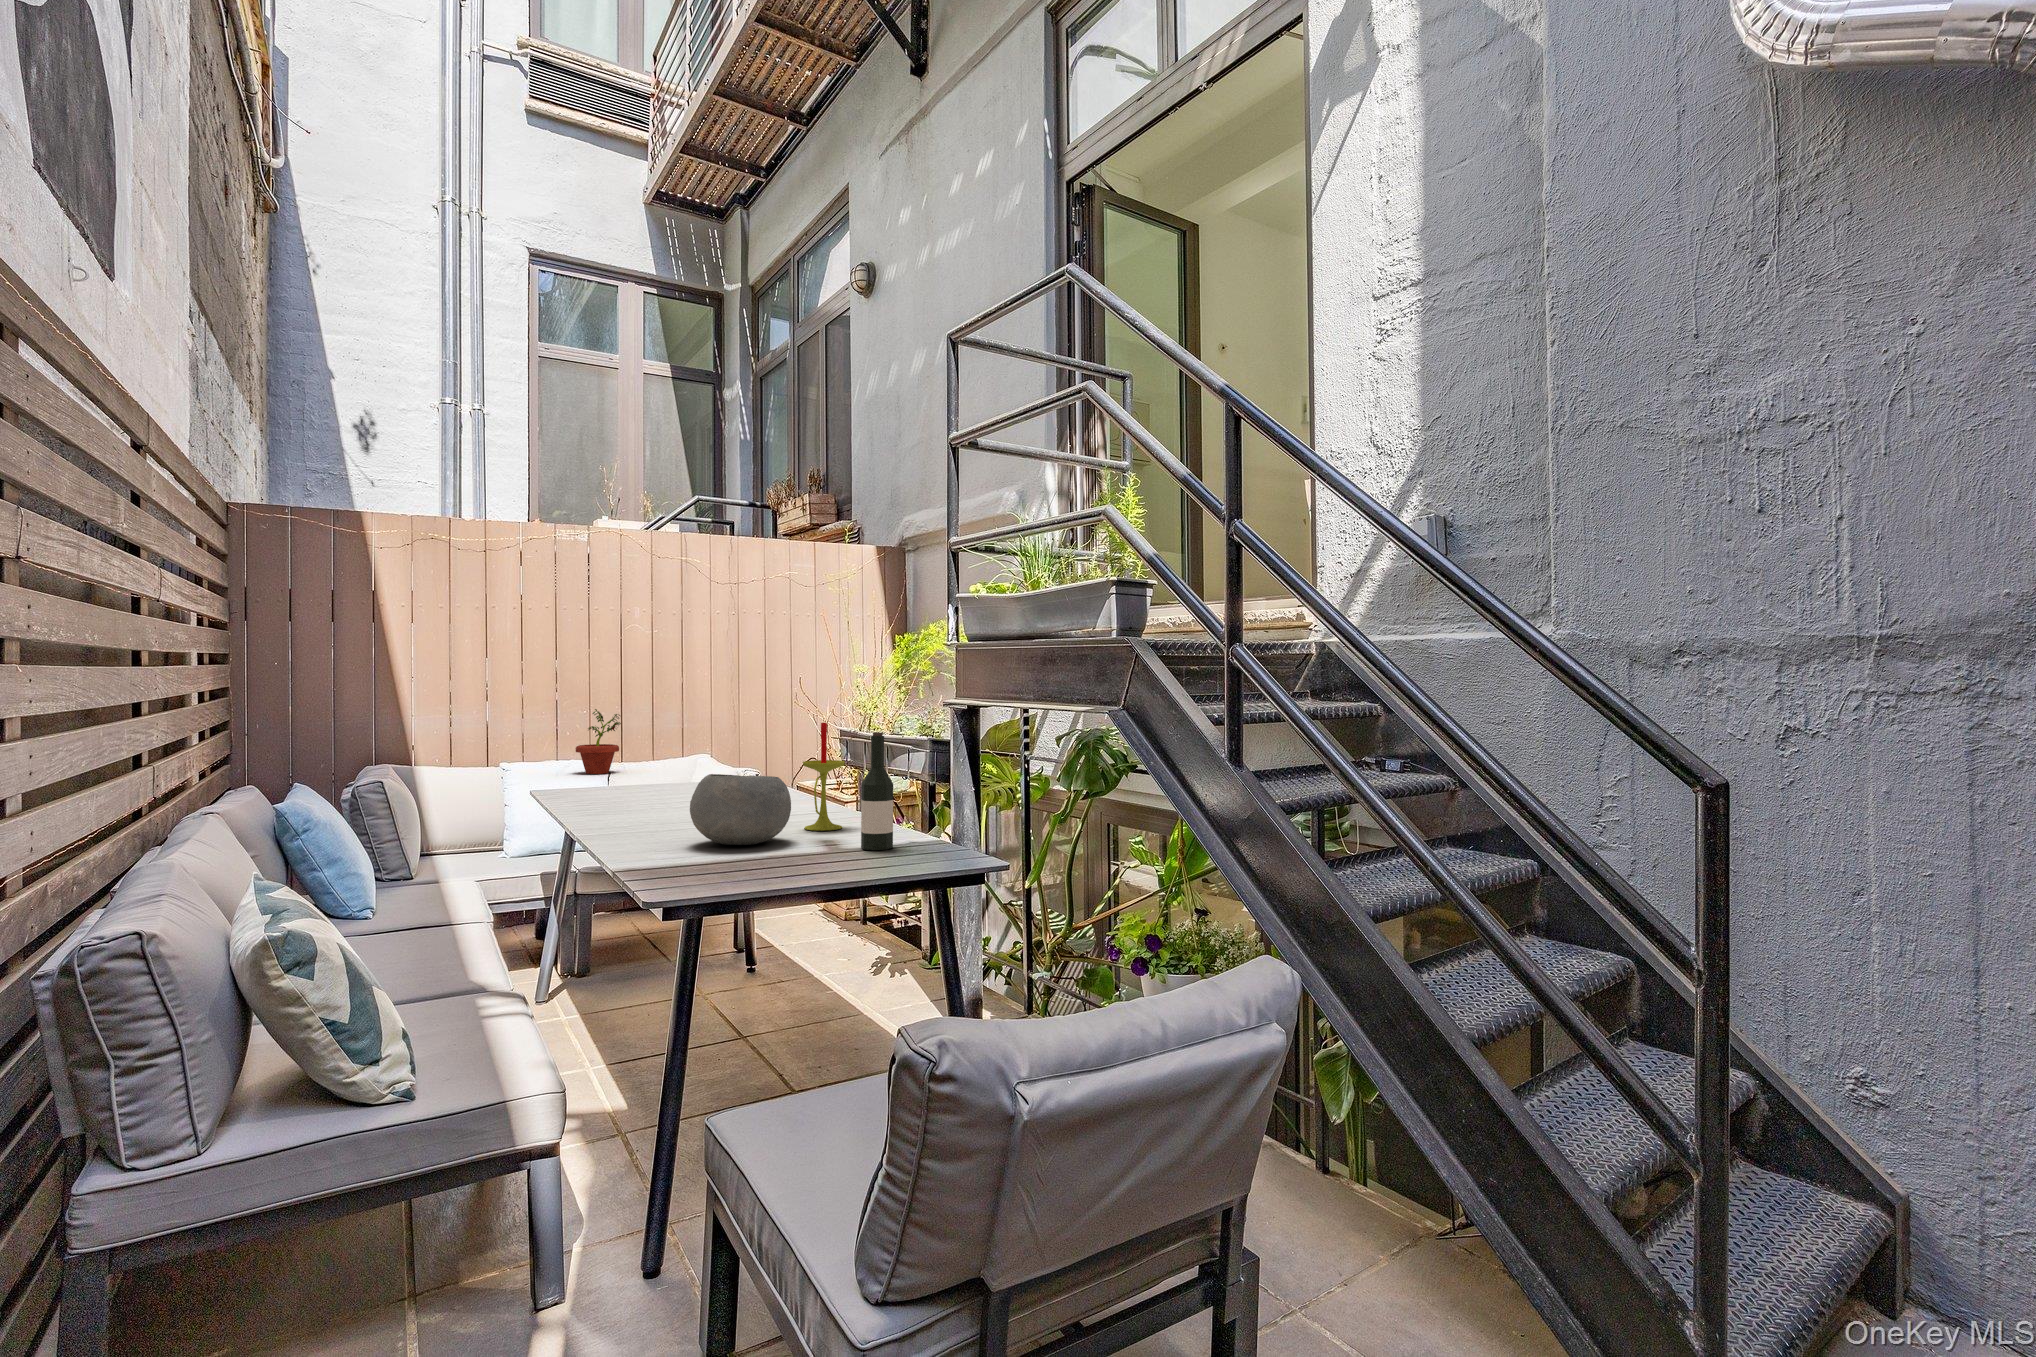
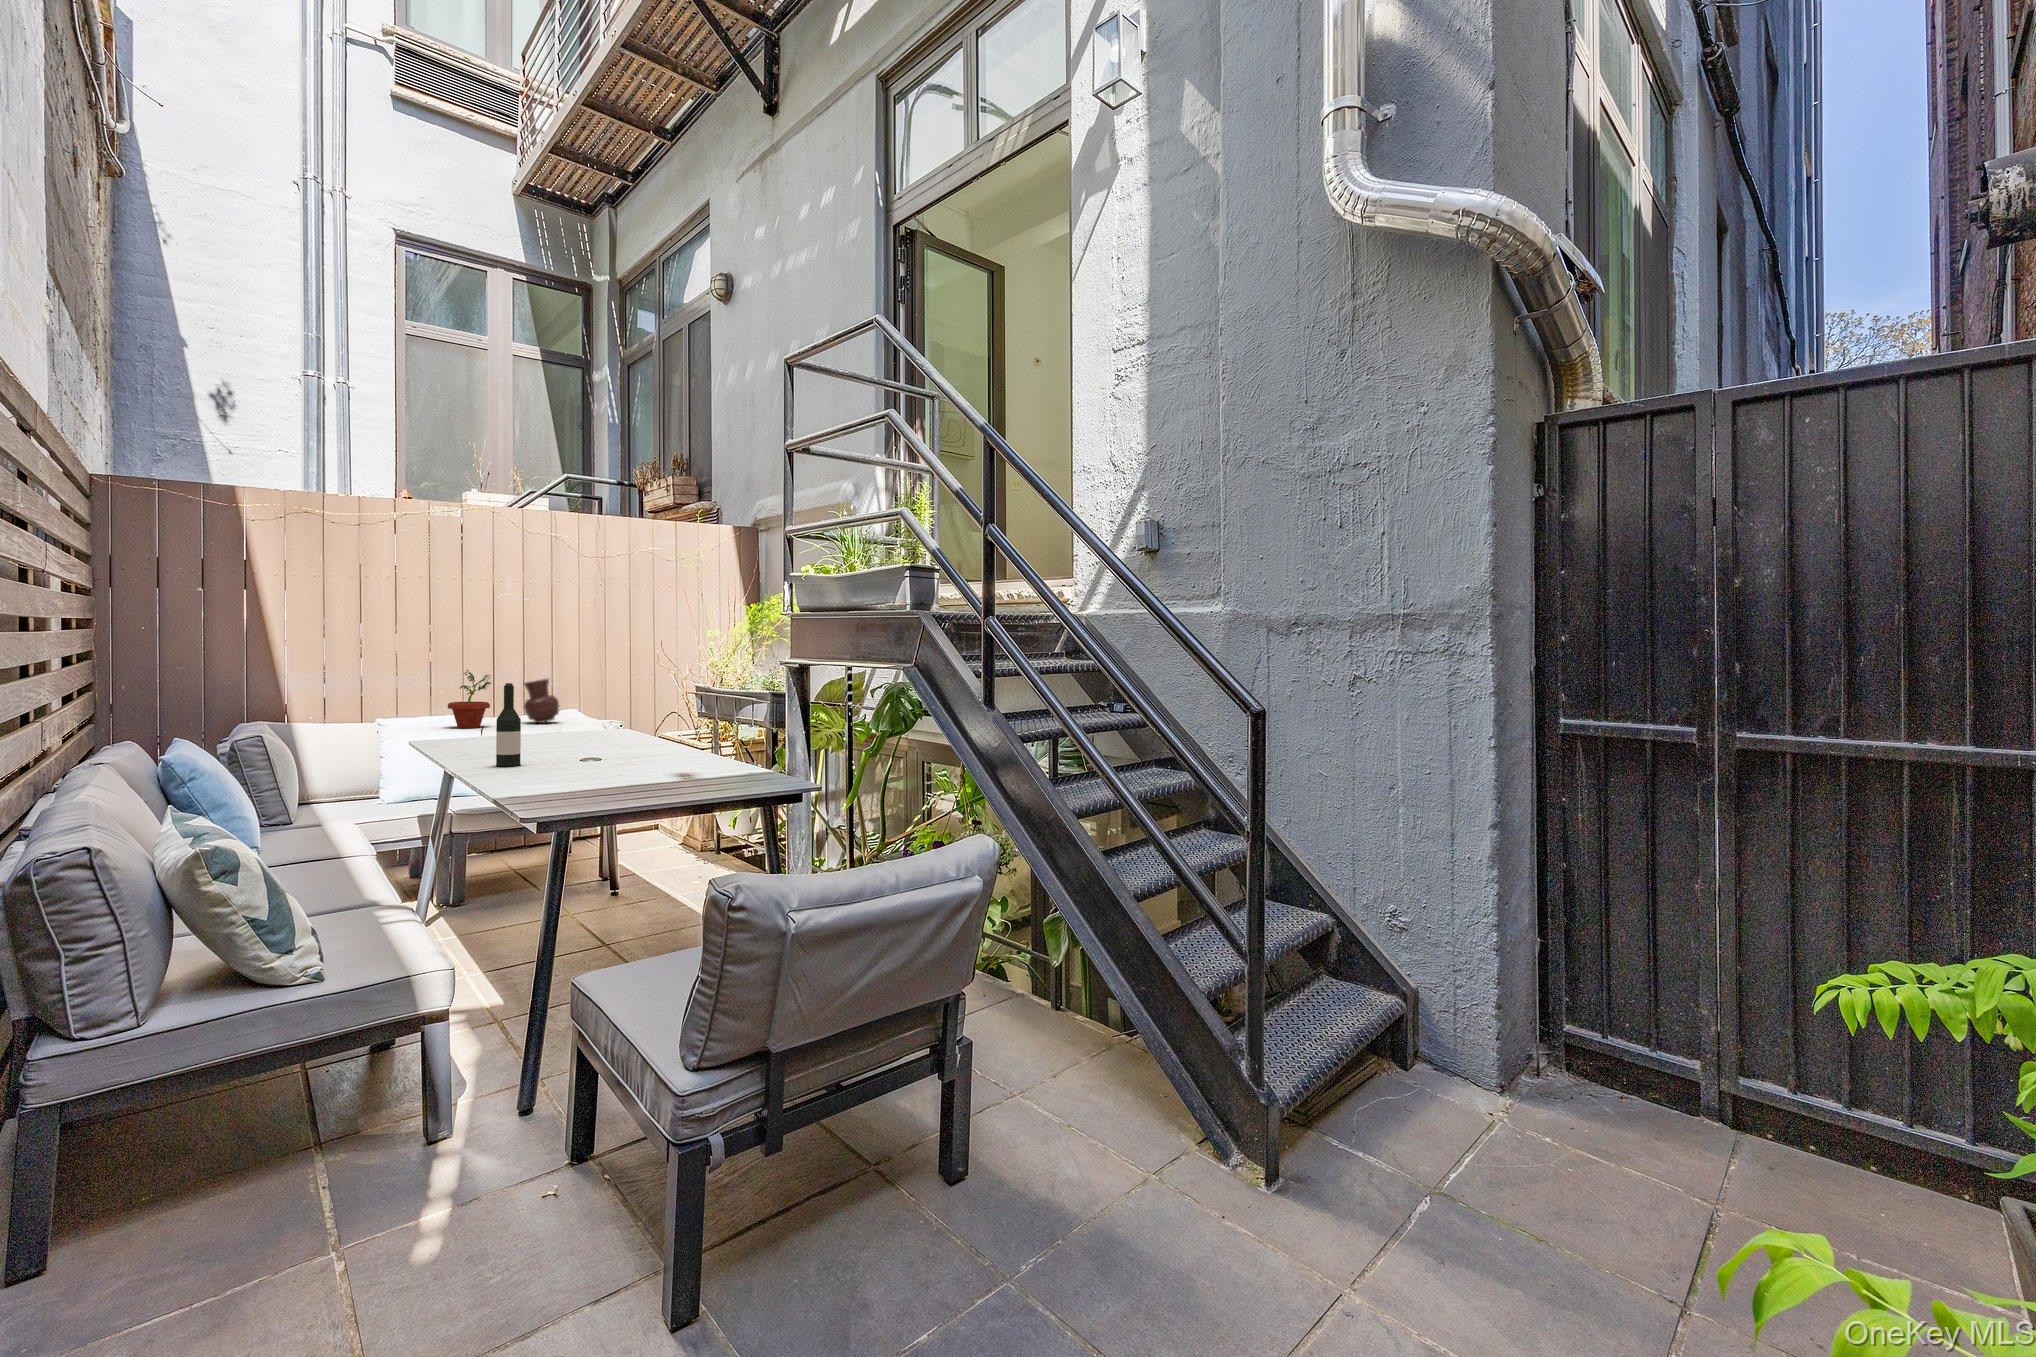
vase: none [654,718,692,768] -> present [524,679,559,723]
candle: present [803,723,845,831] -> none [658,681,695,772]
wine bottle: present [861,733,893,850] -> present [496,683,521,766]
bowl: present [690,774,791,845] -> none [559,725,647,783]

